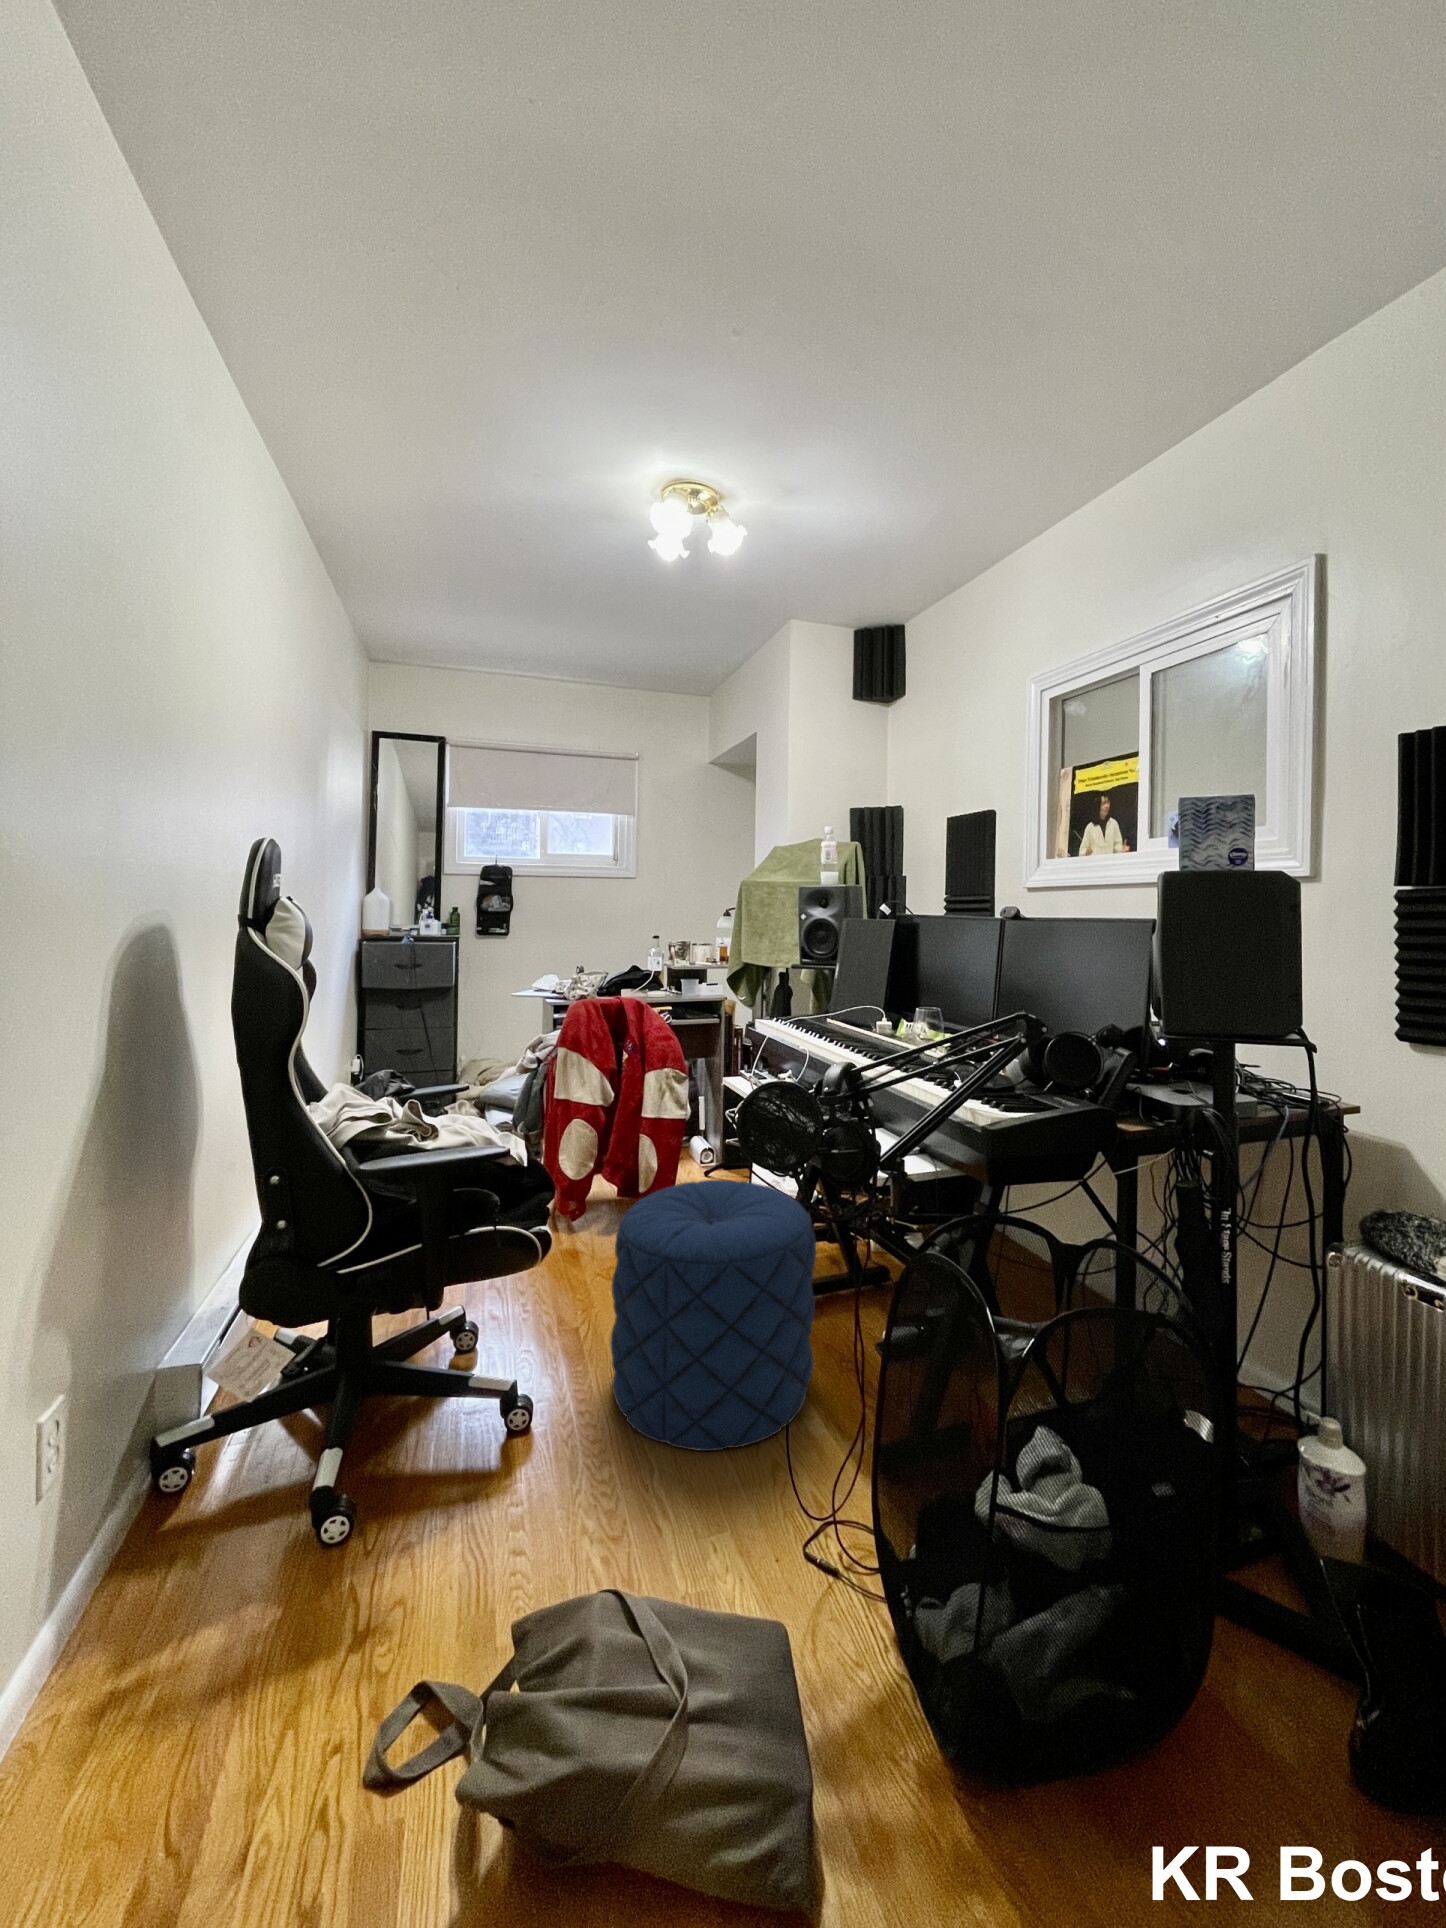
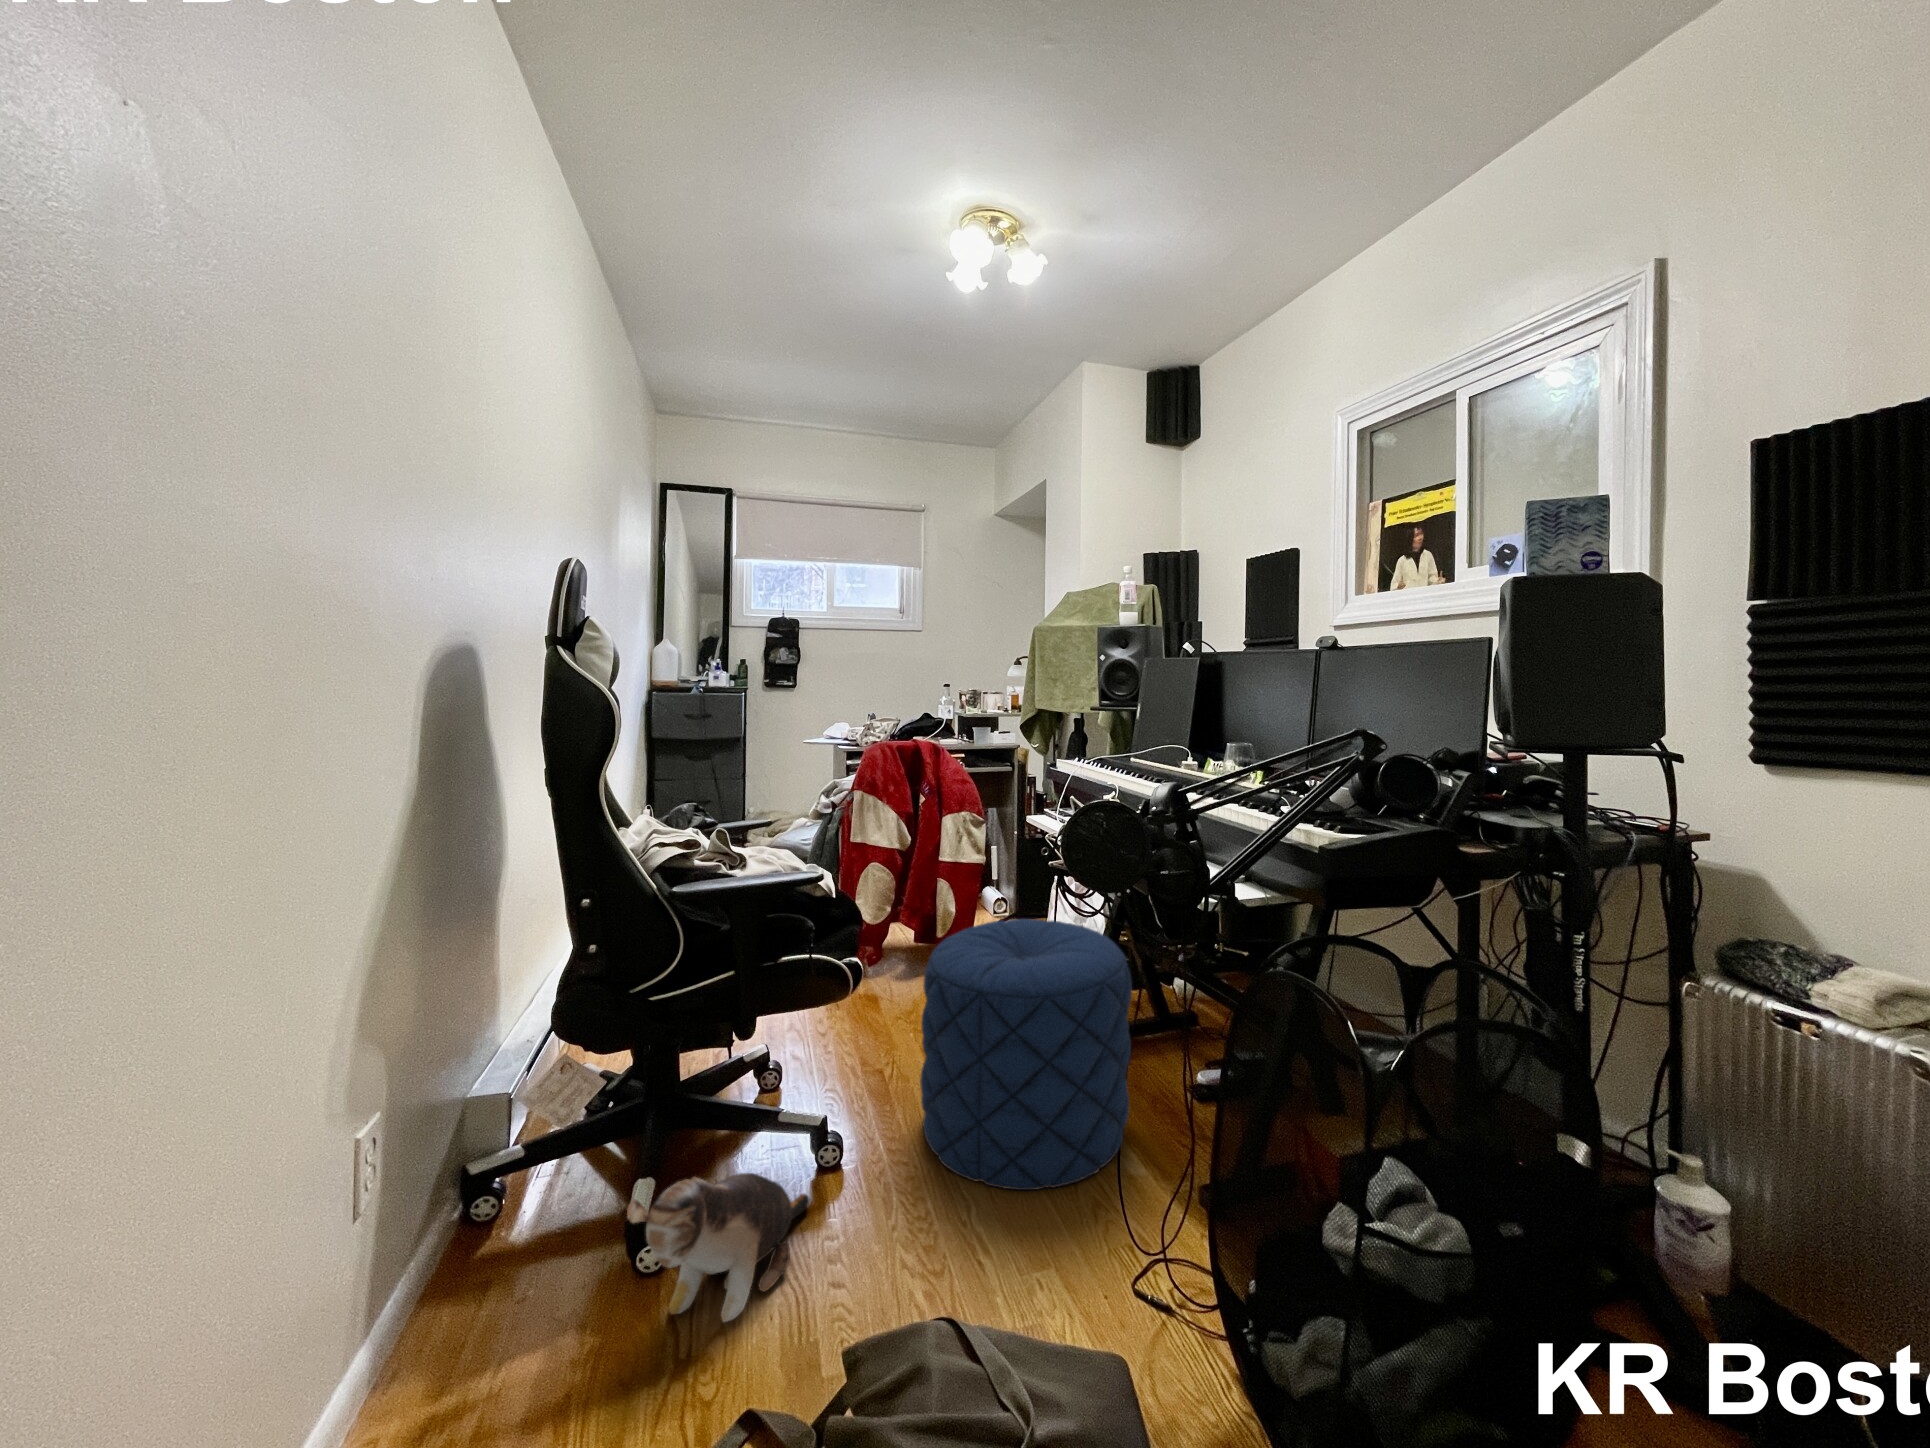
plush toy: none [306,1442,496,1595] -> present [627,1173,809,1322]

